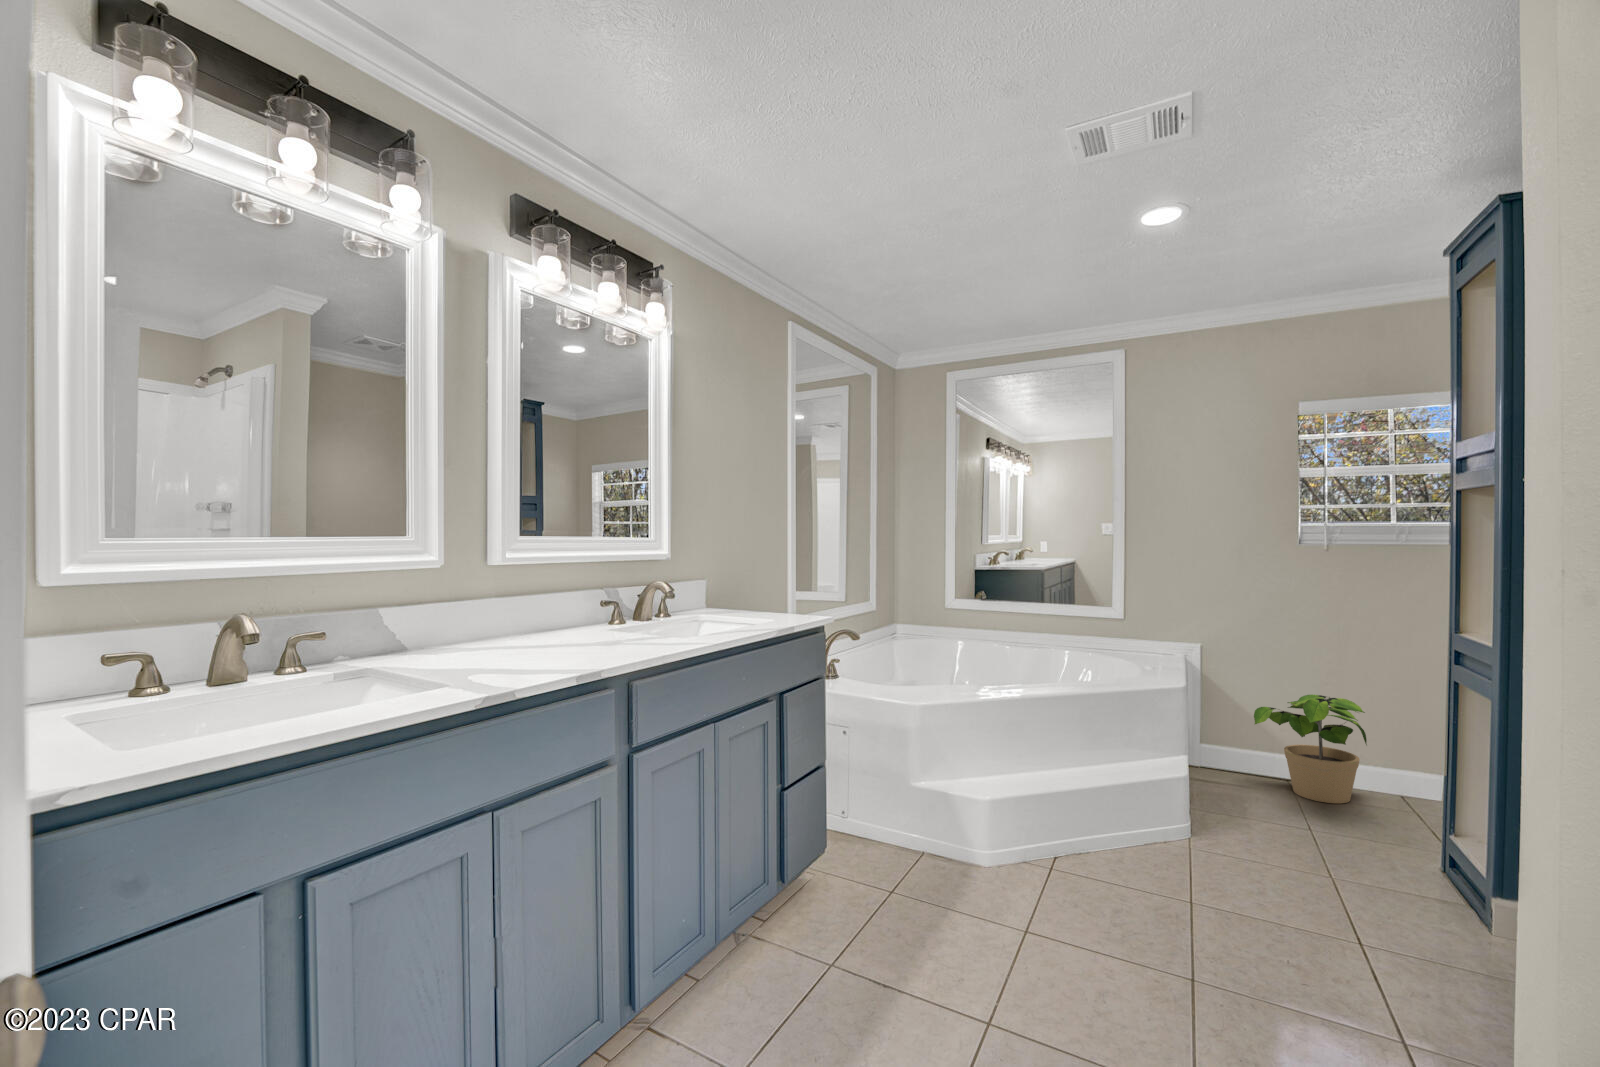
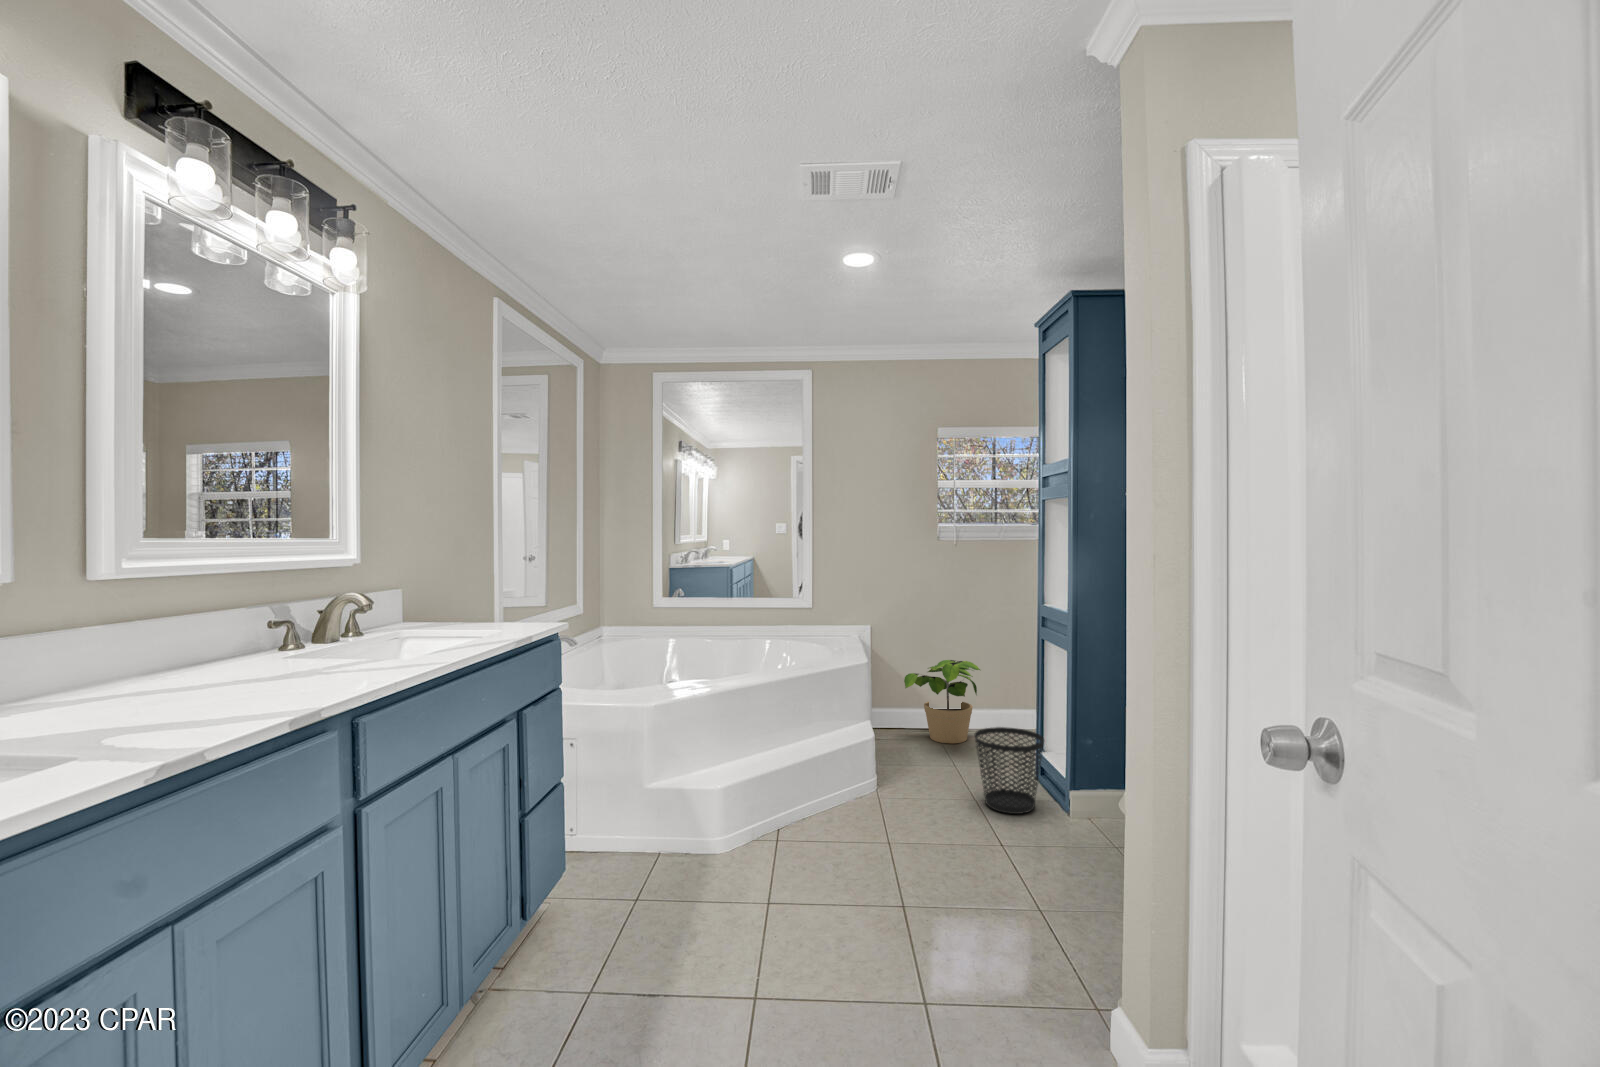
wastebasket: none [1336,788,1452,910] -> present [975,727,1044,814]

